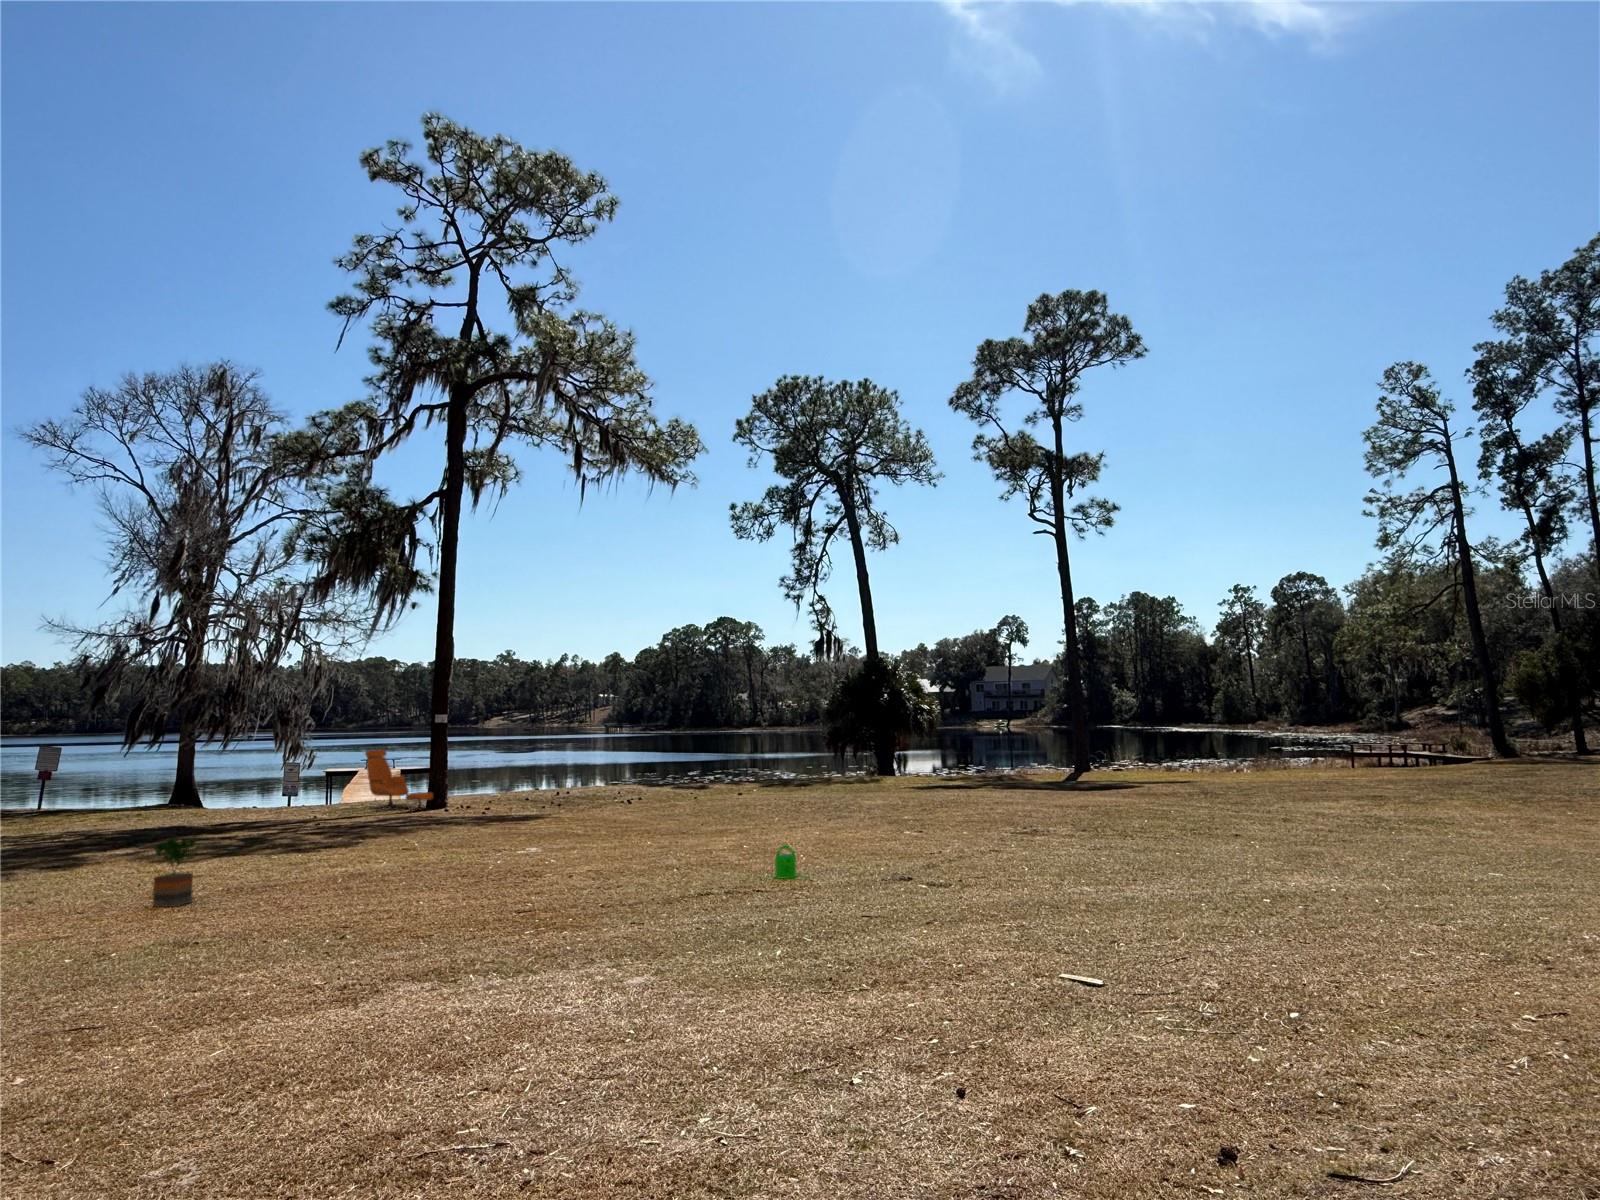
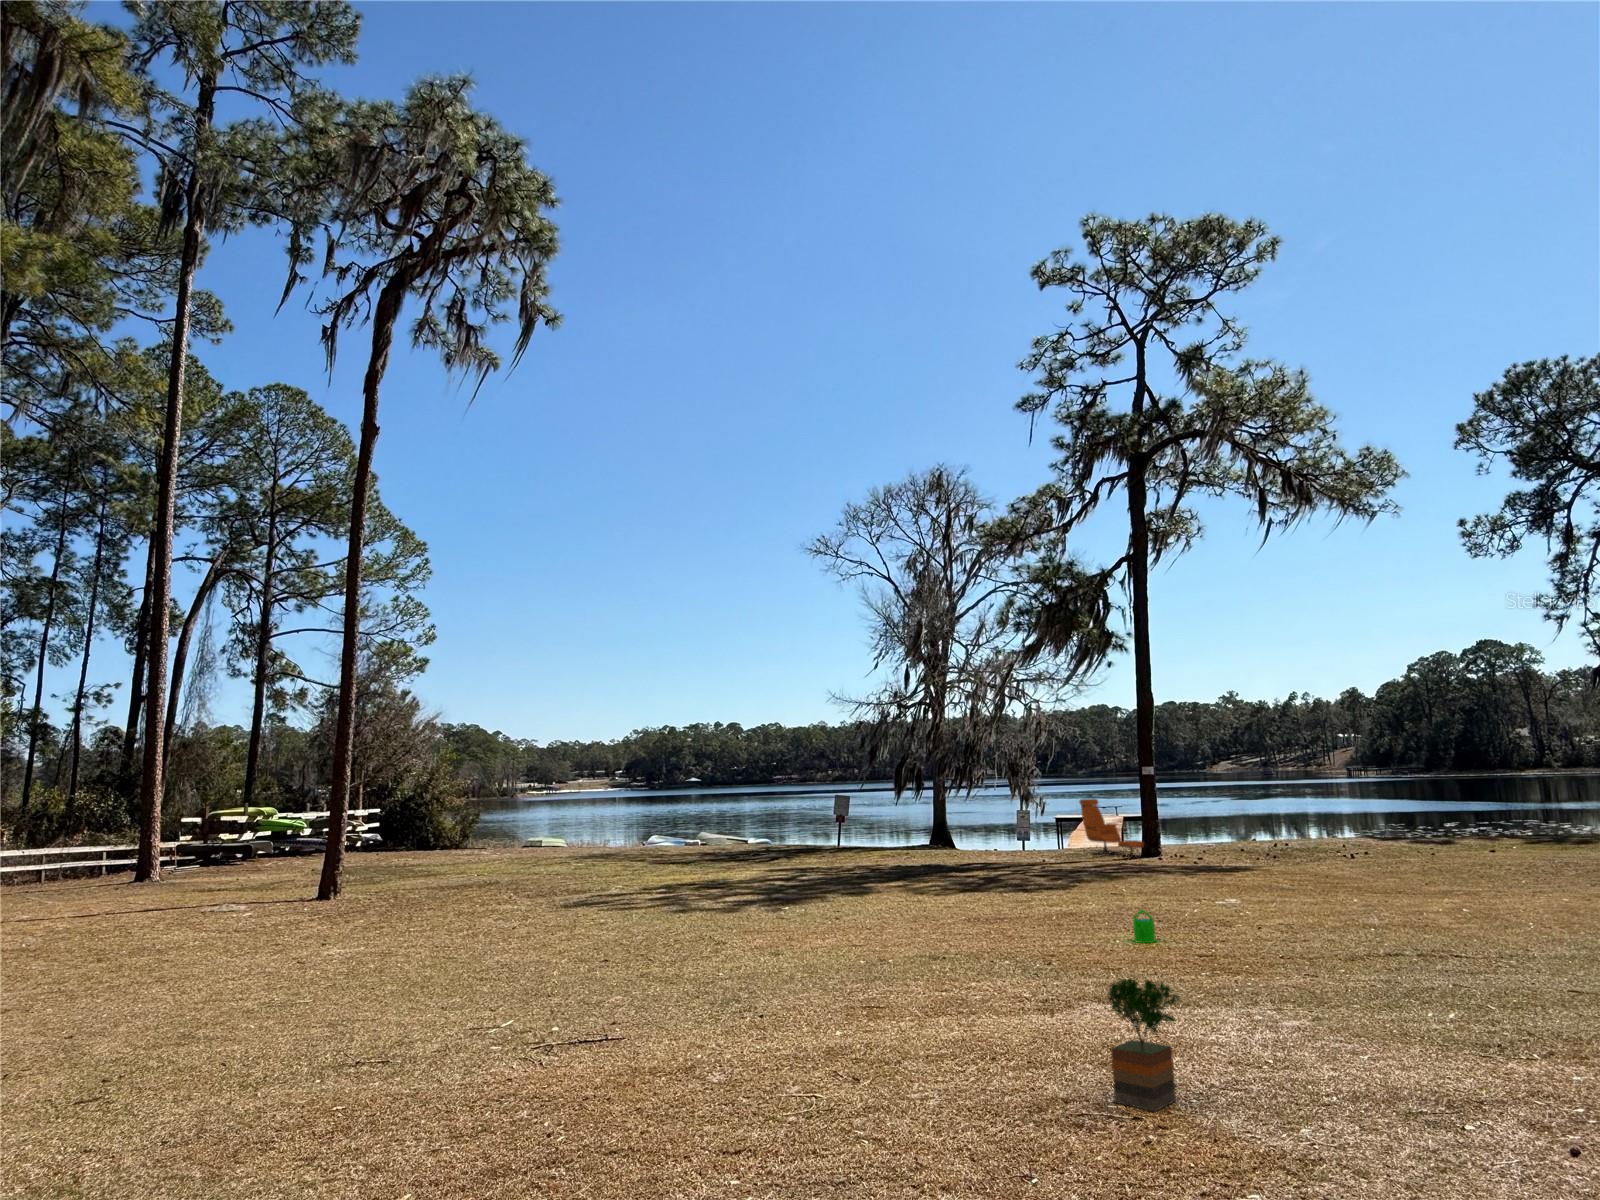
potted tree: present [153,838,200,907] -> present [1107,978,1180,1112]
watering can: present [775,845,797,879] -> present [1133,910,1156,943]

